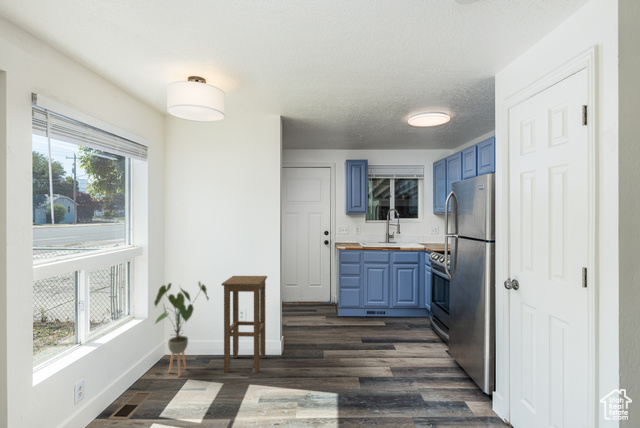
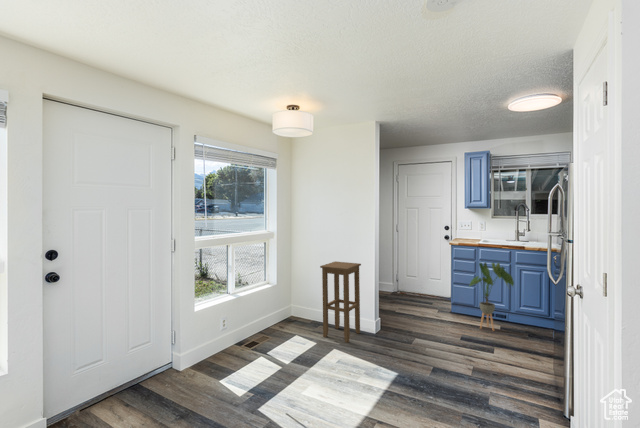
house plant: present [154,282,209,377] -> present [470,263,514,331]

